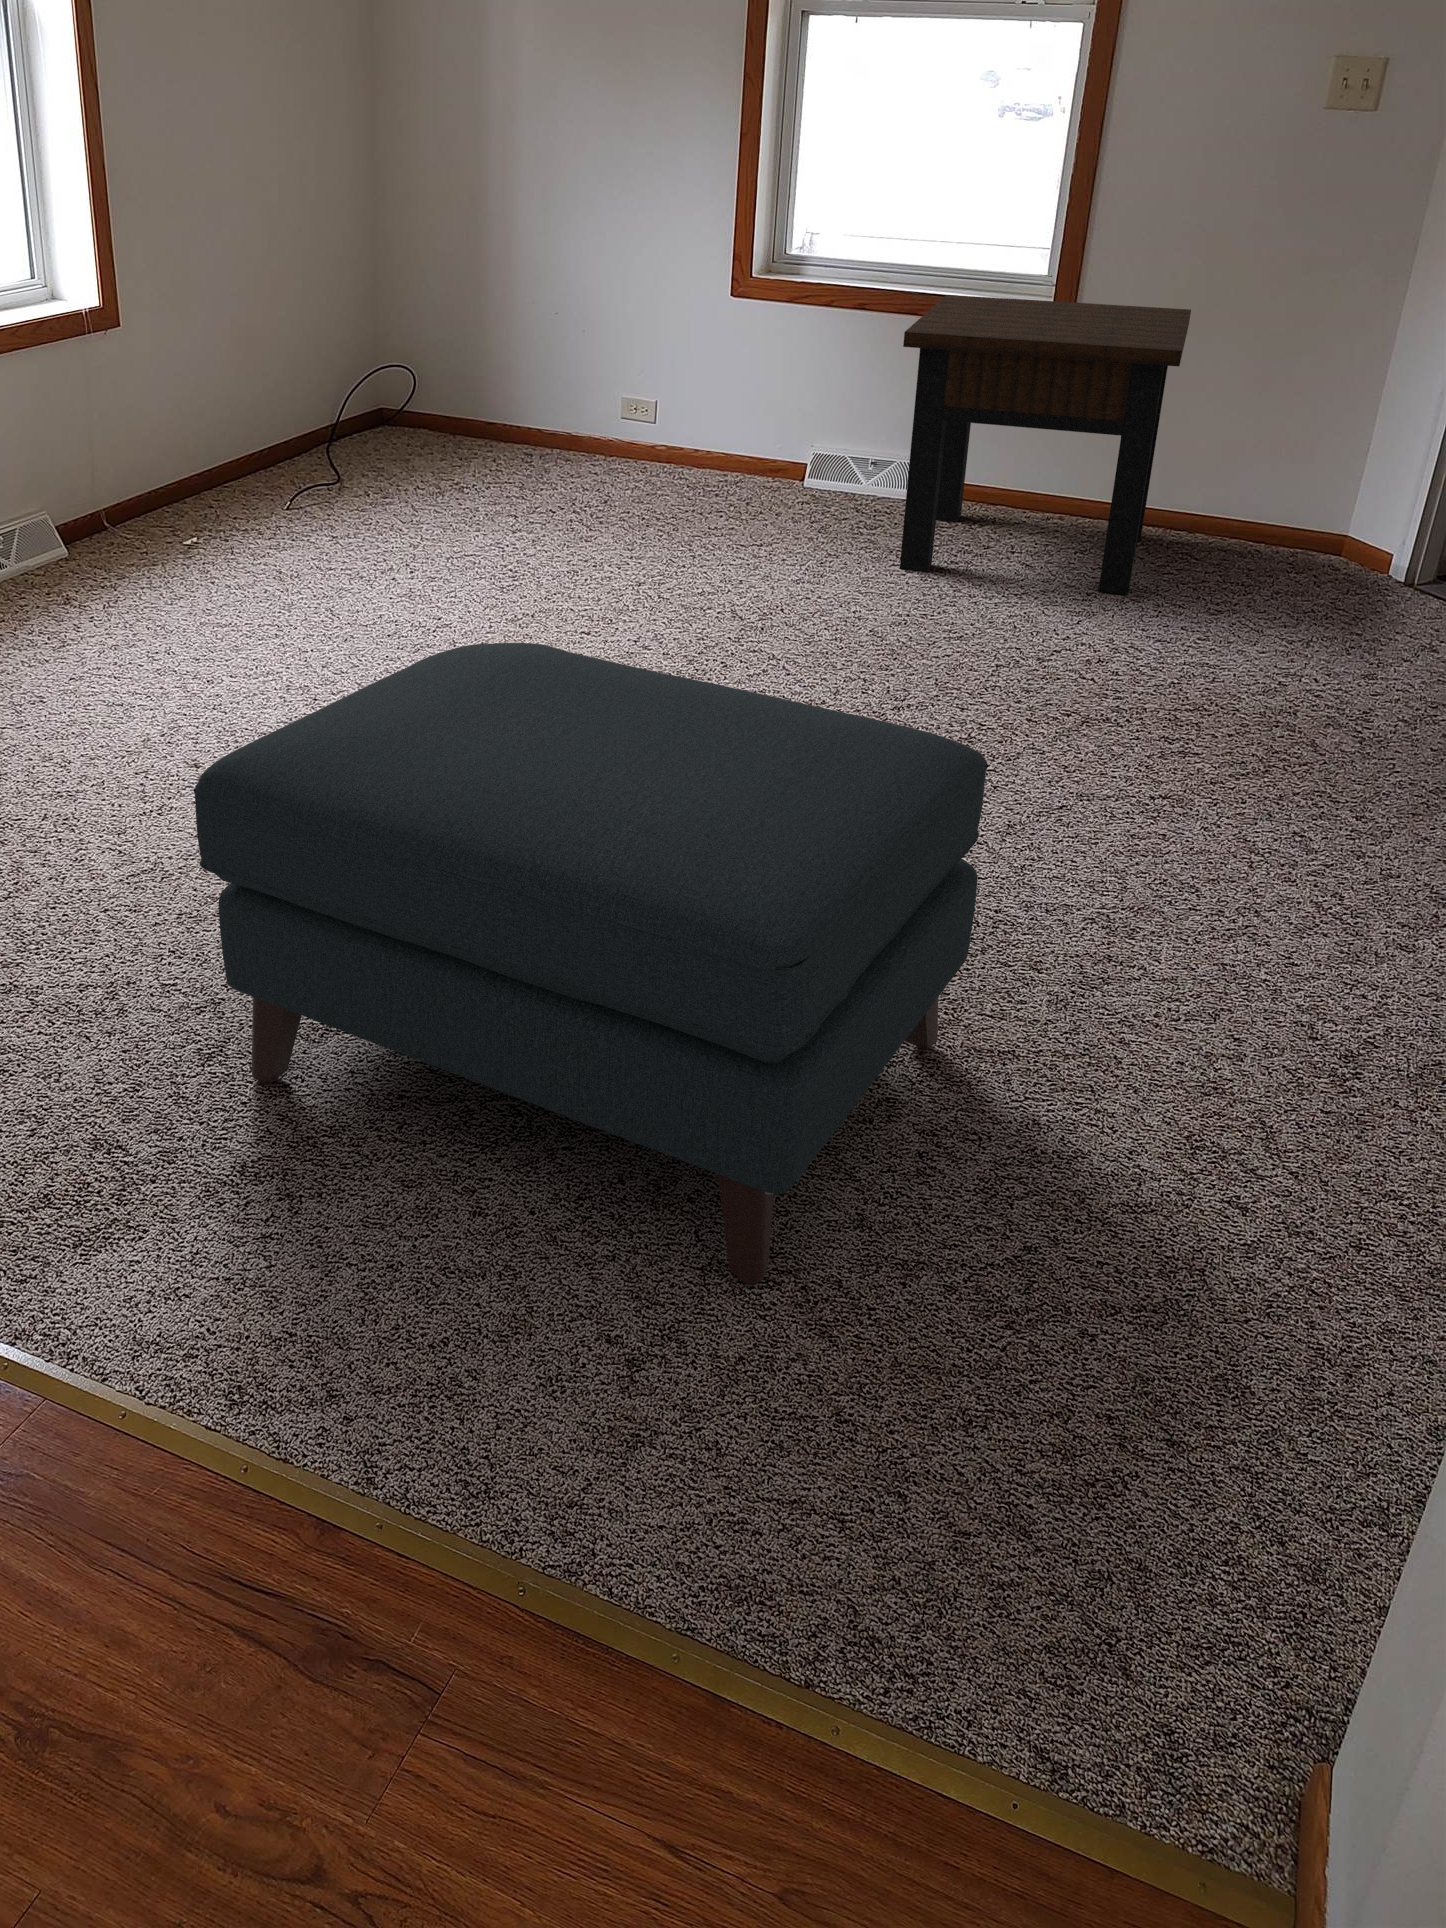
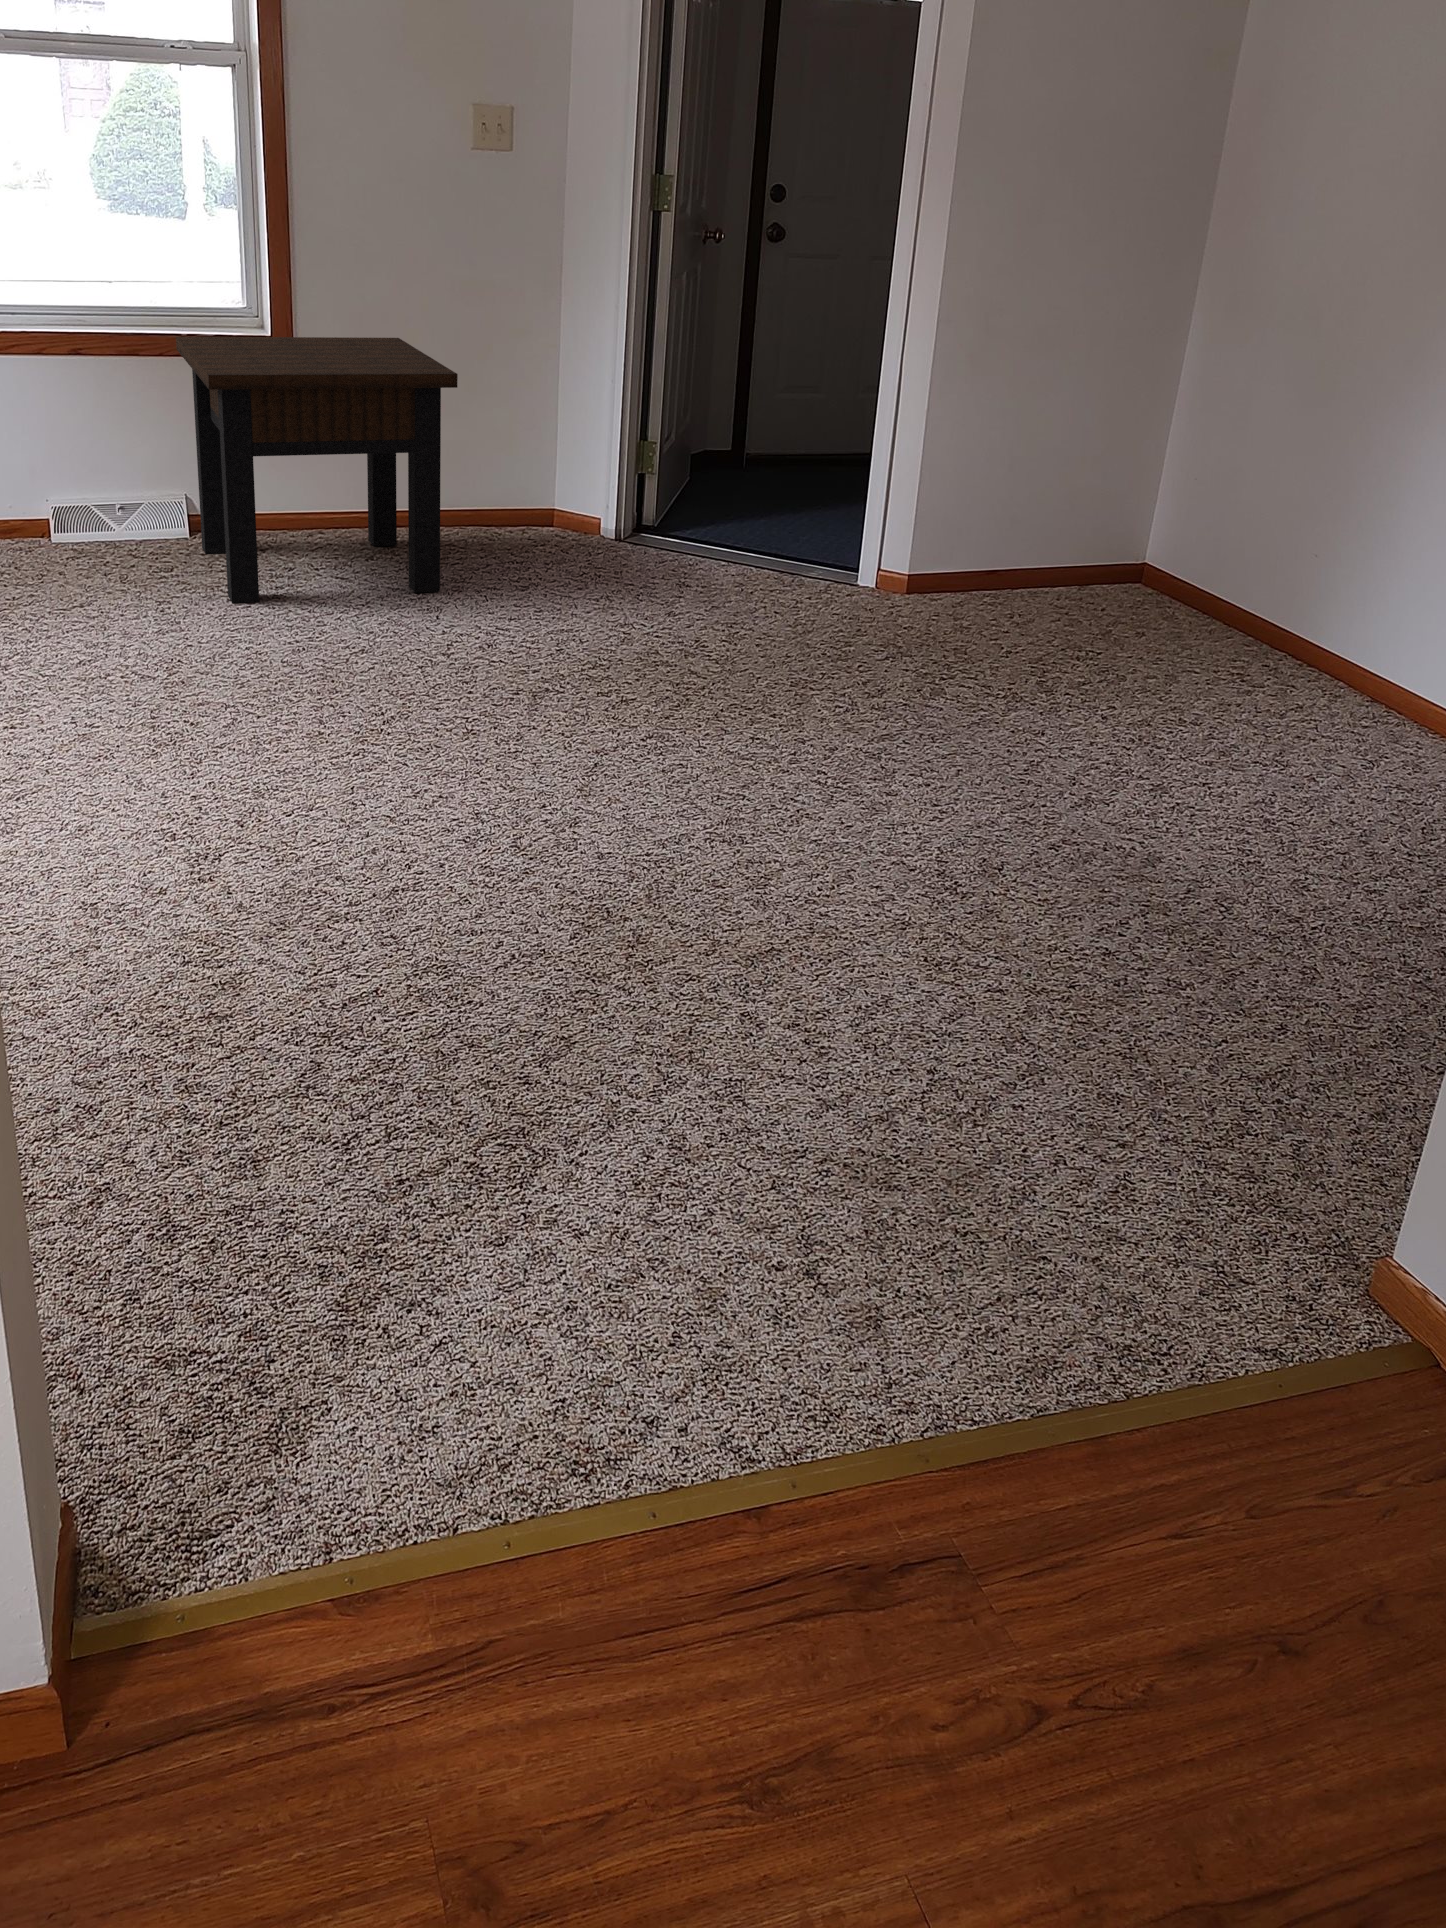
ottoman: present [193,643,988,1284] -> none [180,705,879,1231]

